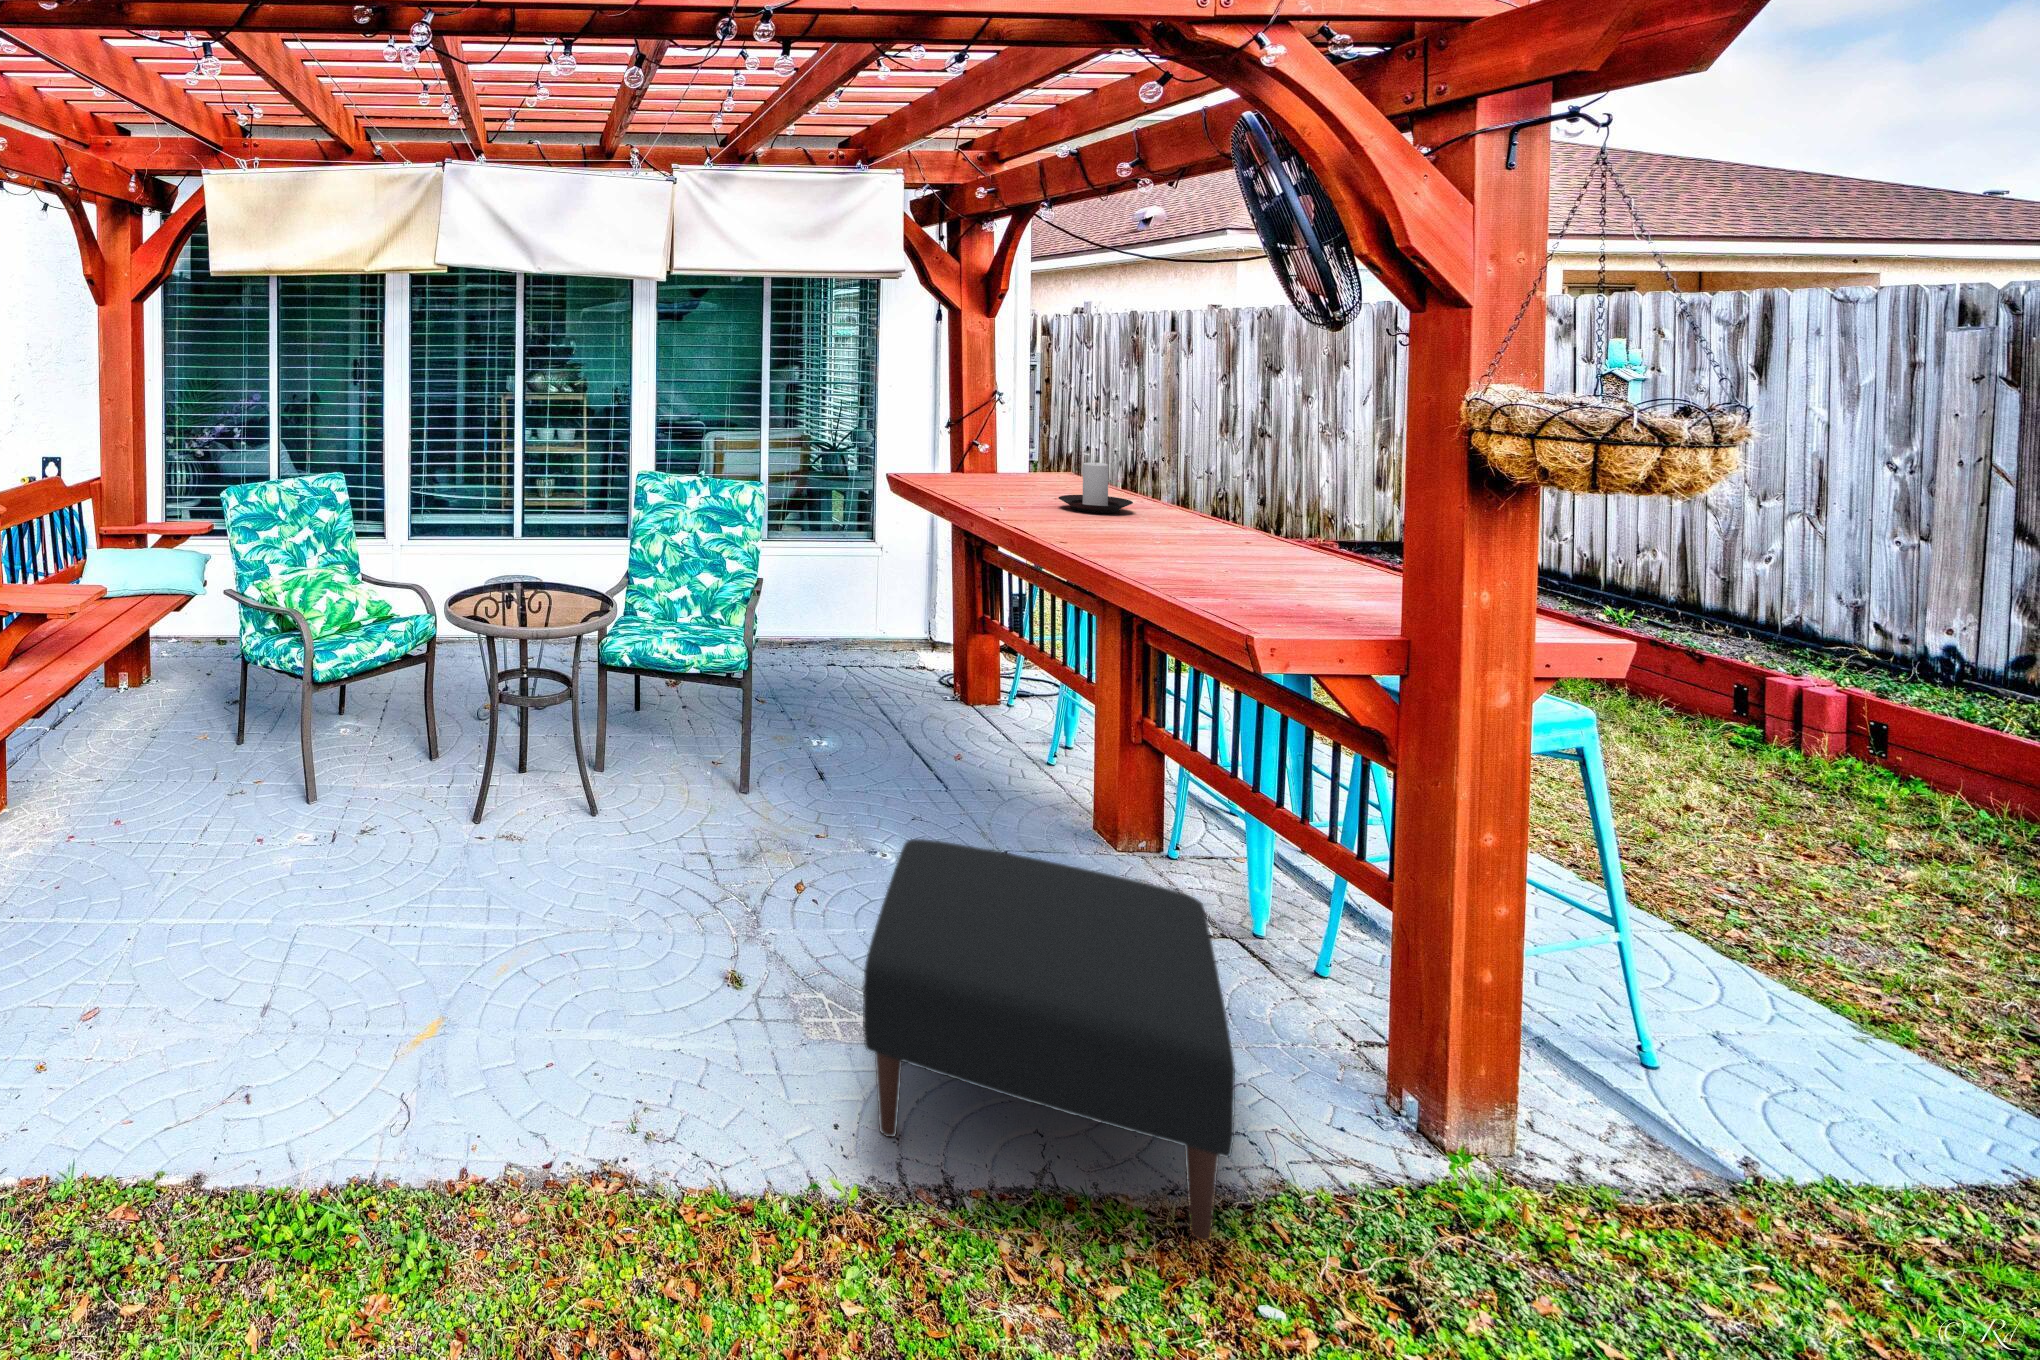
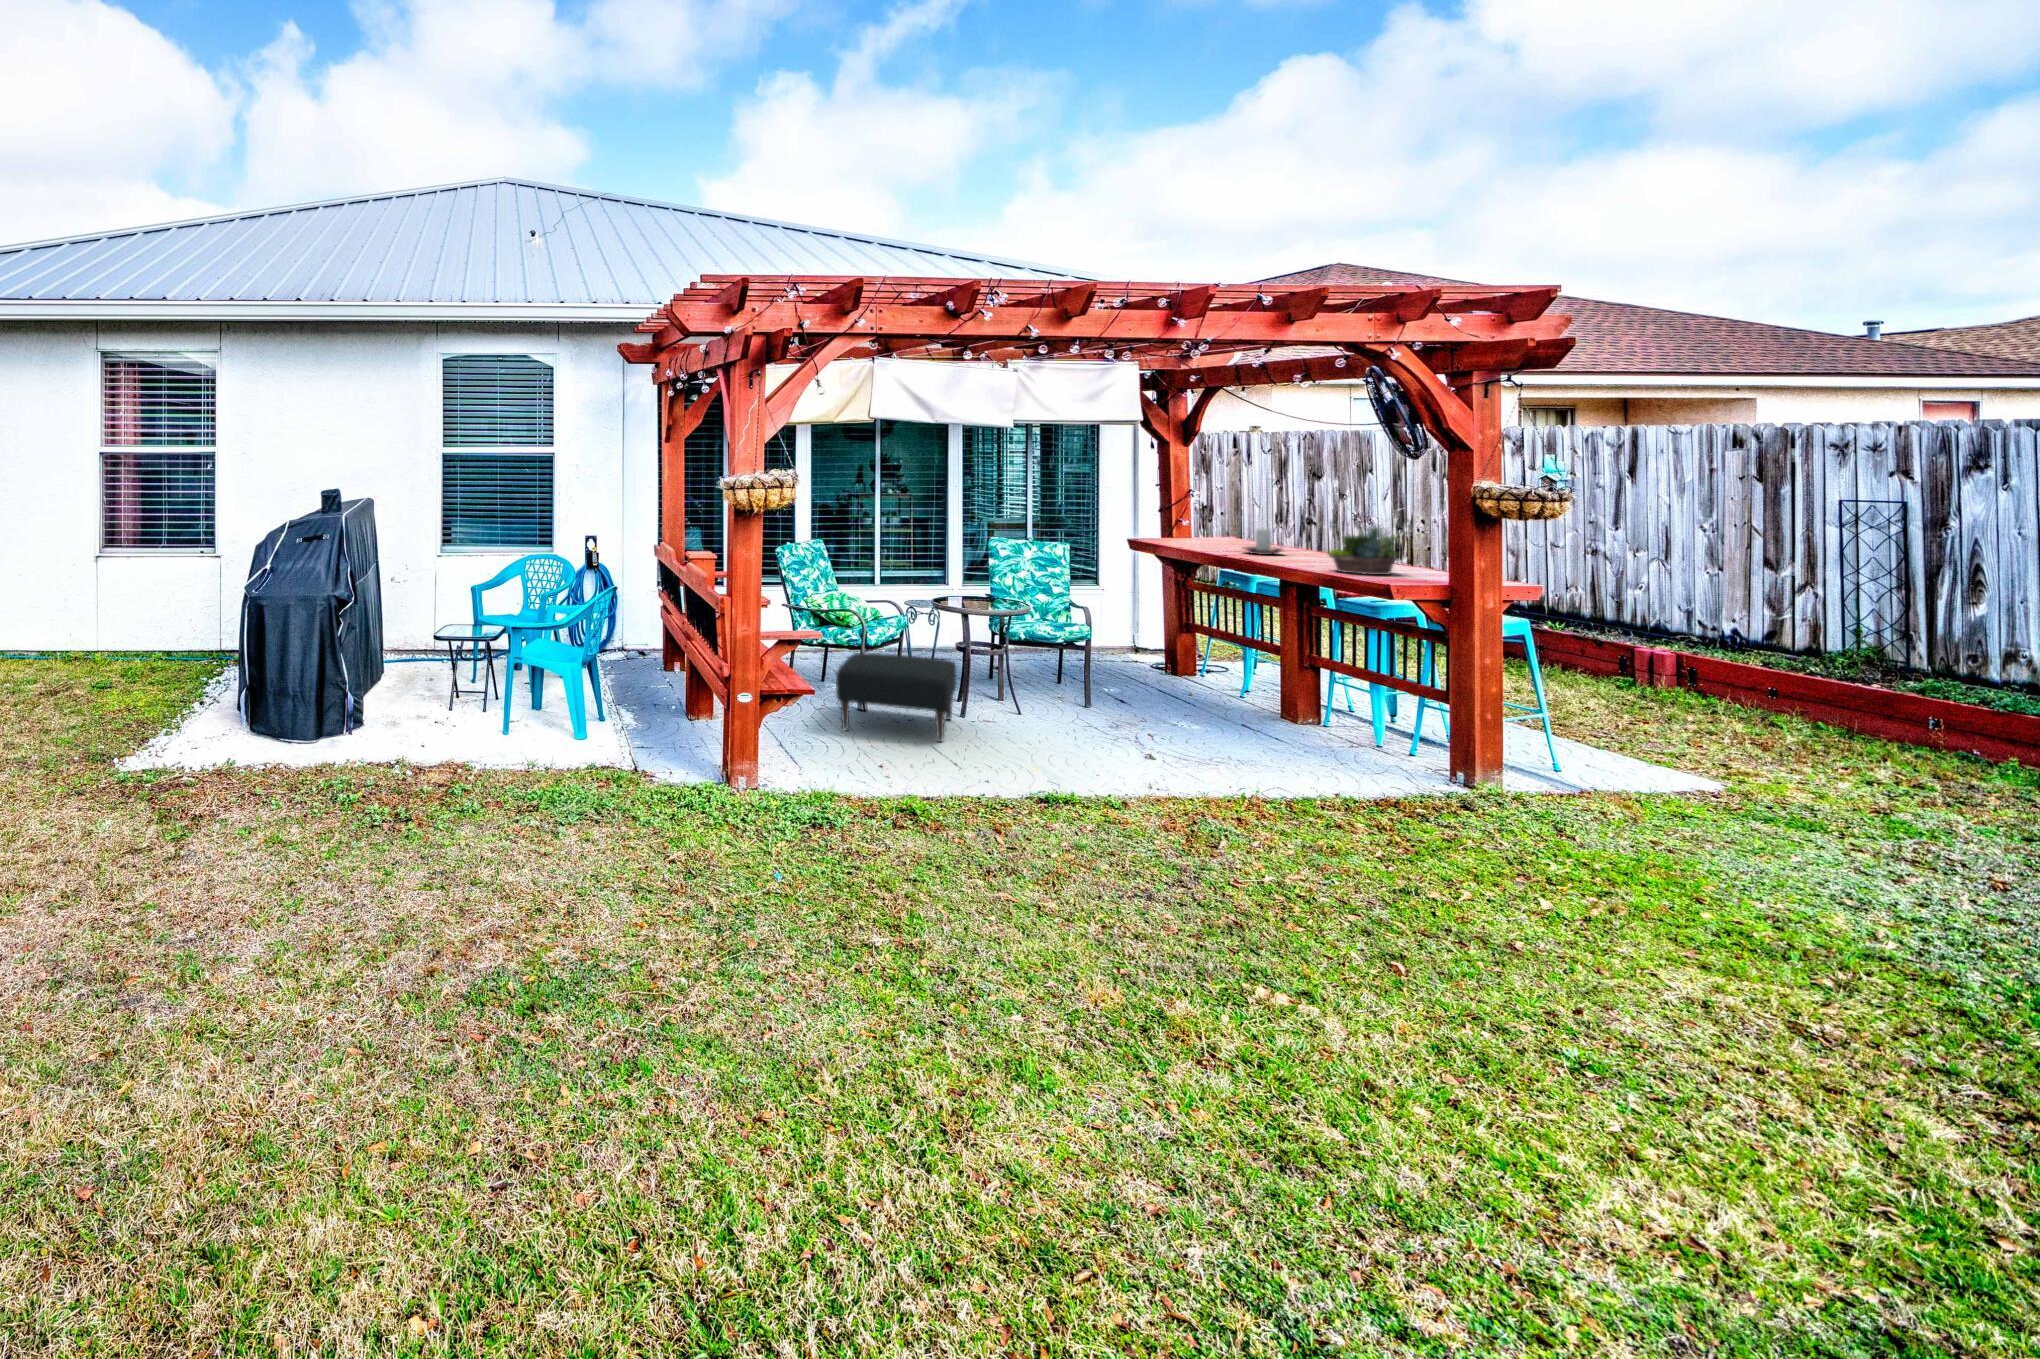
succulent planter: none [1167,467,1310,583] -> present [1328,526,1398,575]
ottoman: present [863,839,1235,1241] -> present [836,653,956,742]

